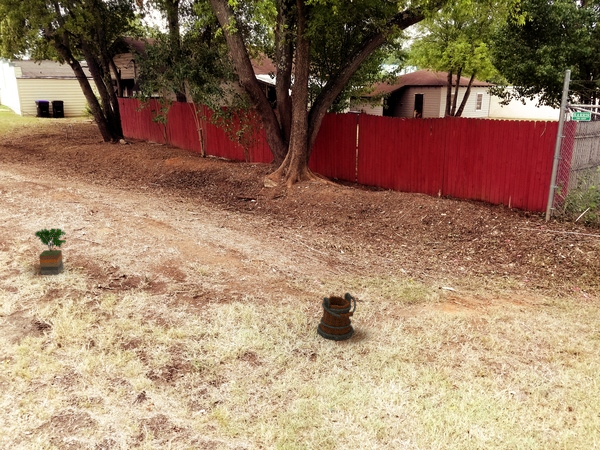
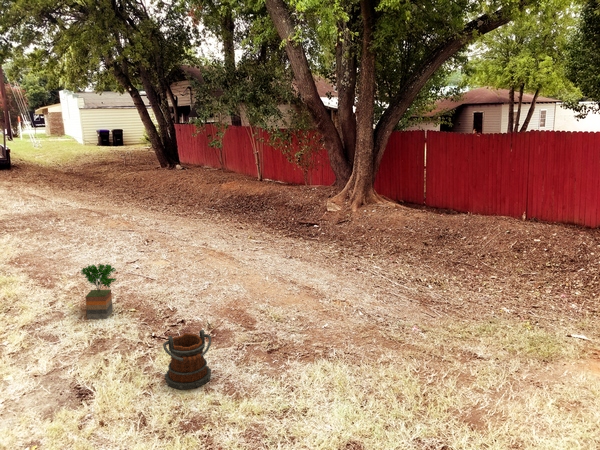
bucket: present [317,293,356,340] -> present [163,330,211,389]

